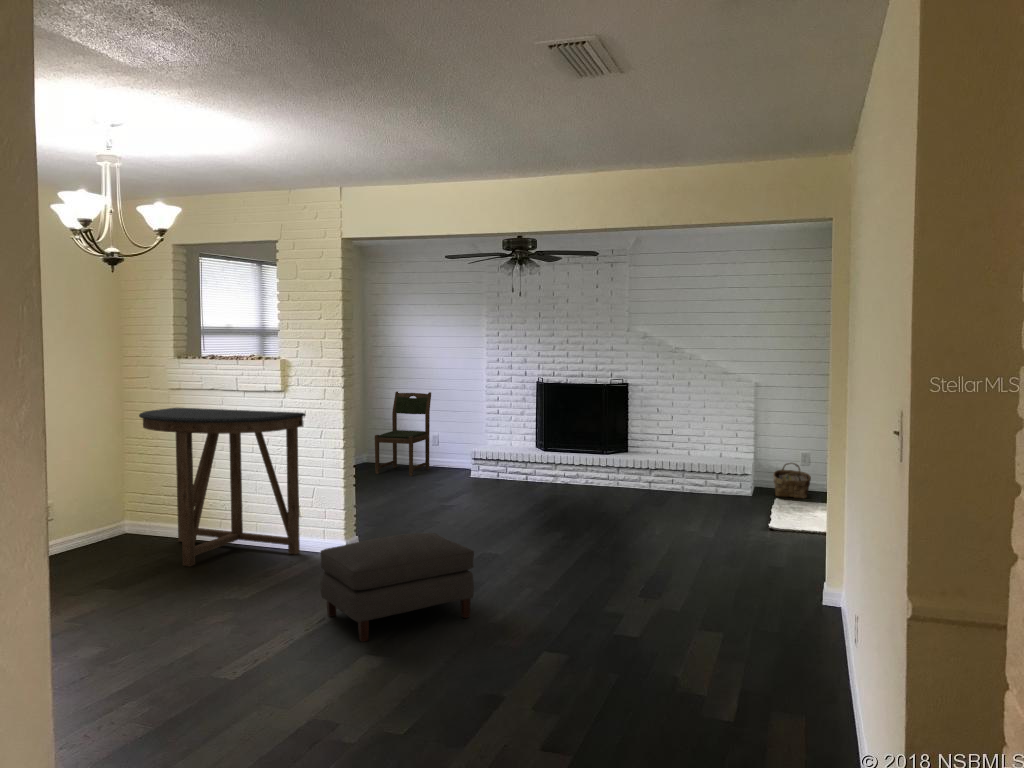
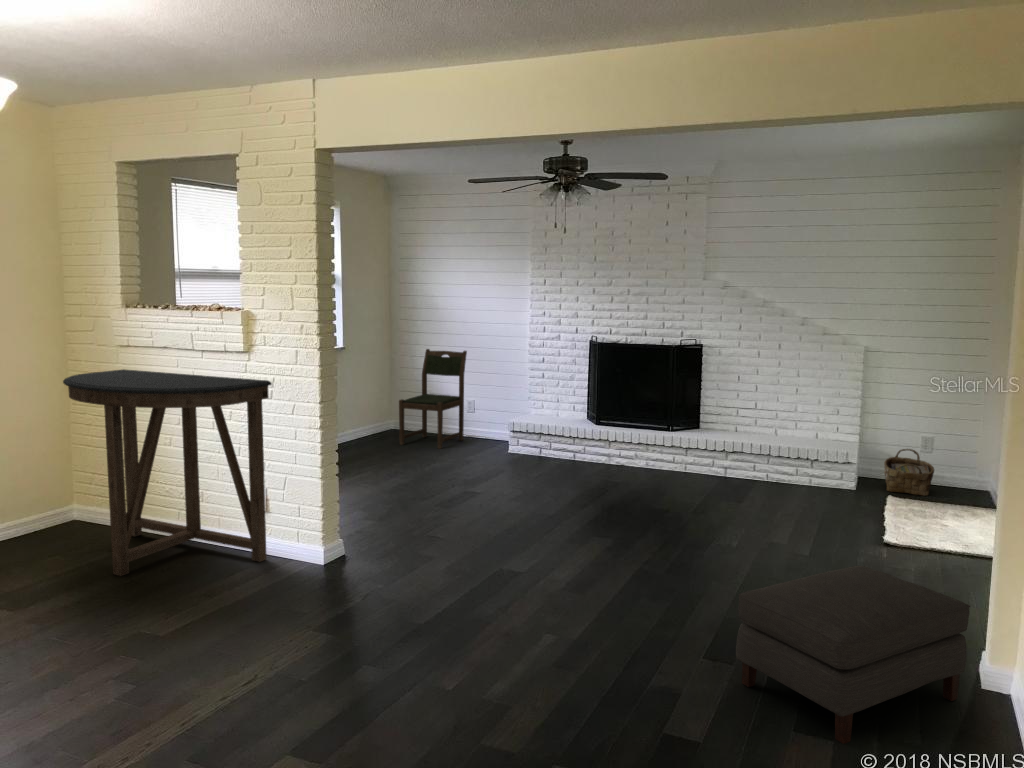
ottoman: present [321,533,474,642] -> present [736,566,970,744]

